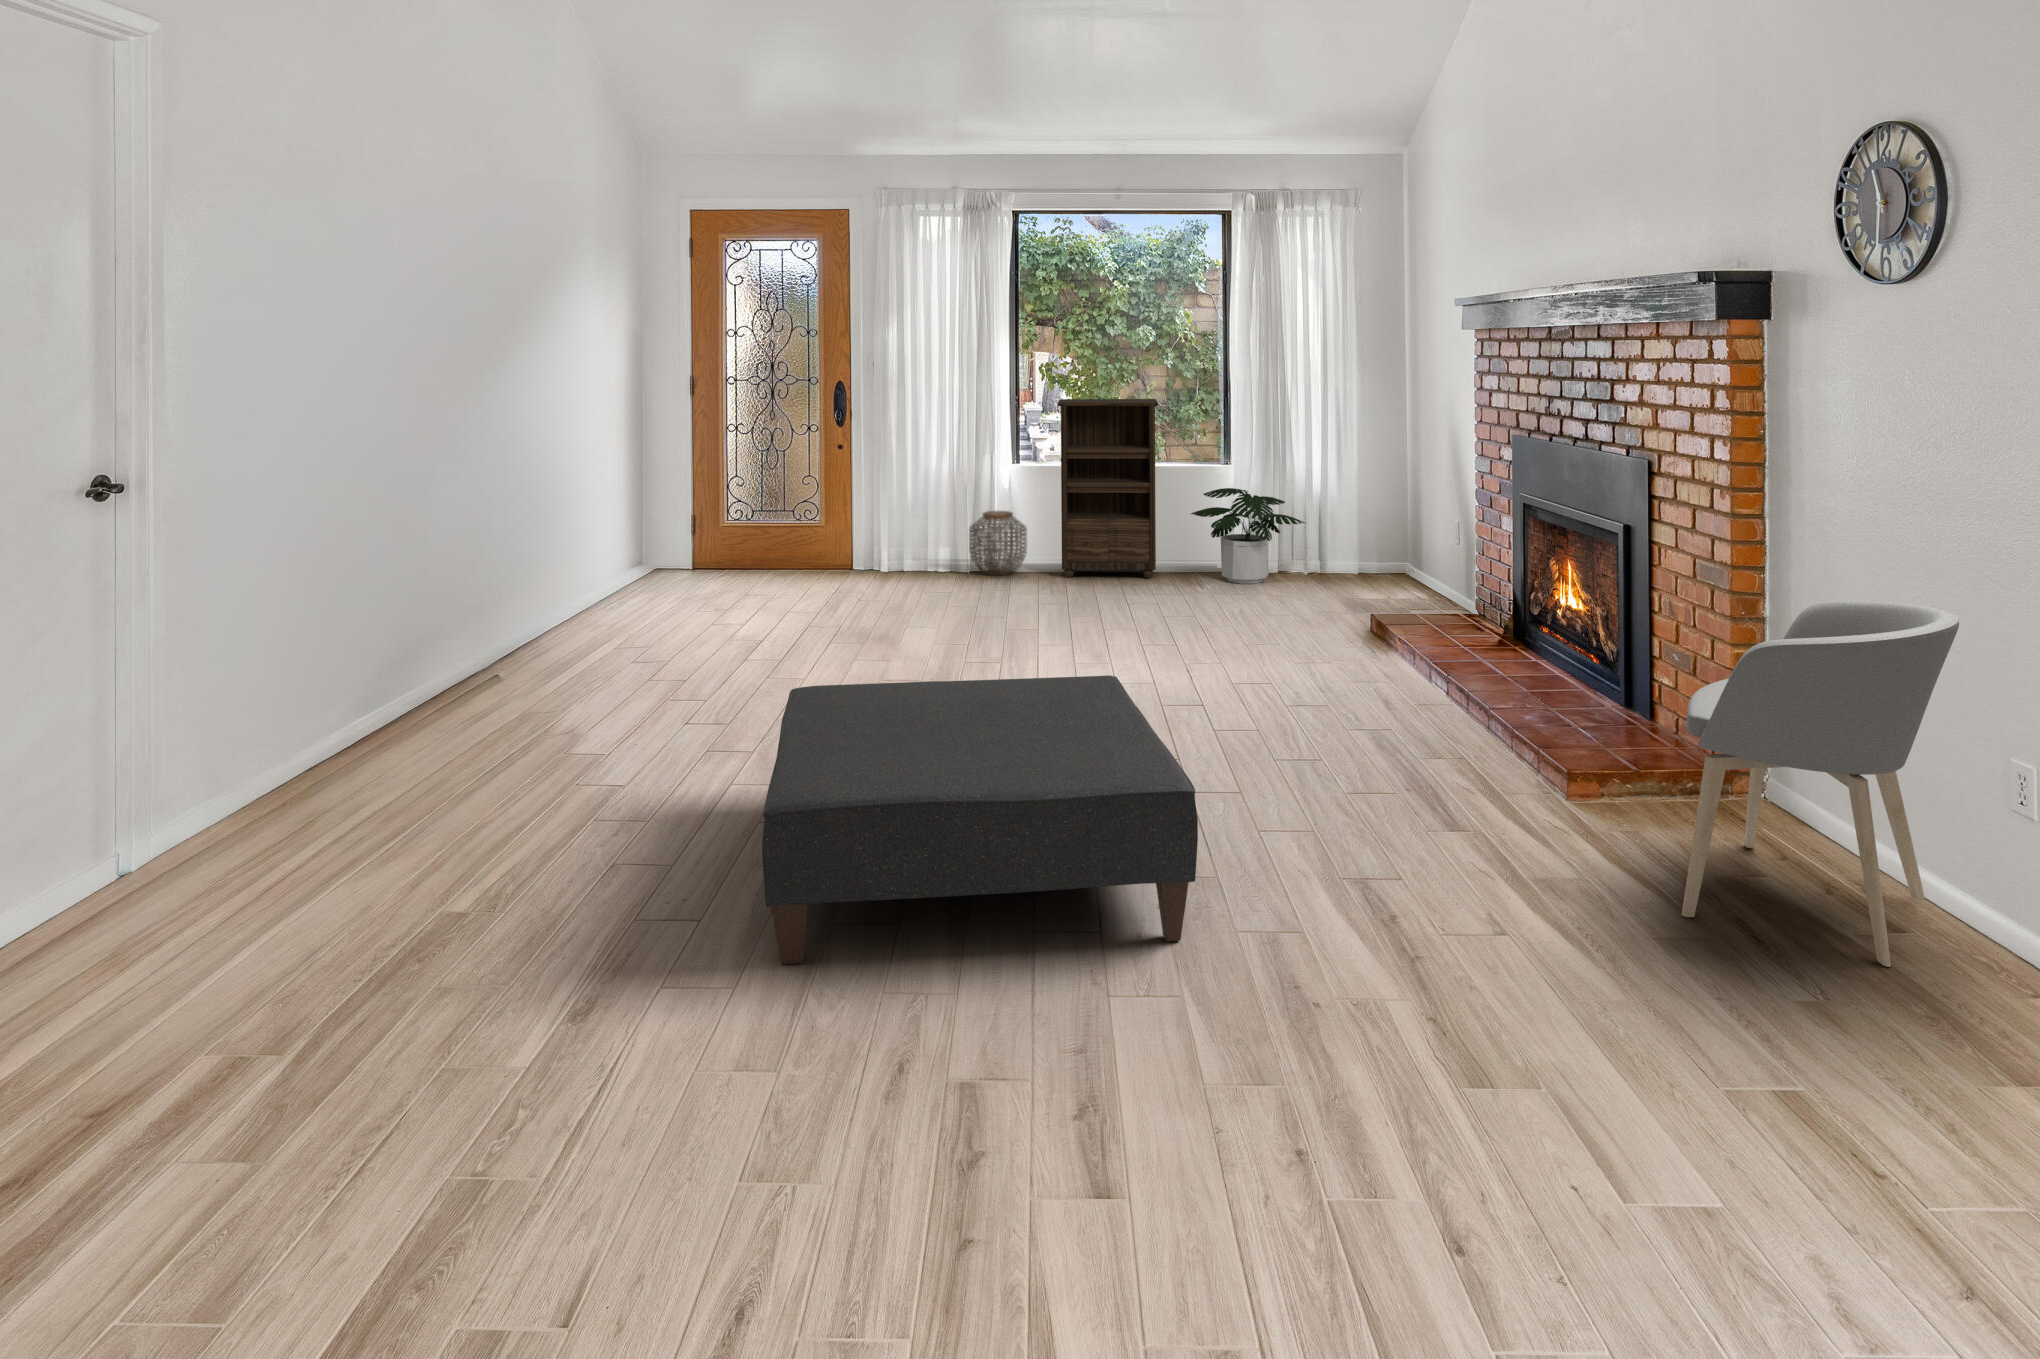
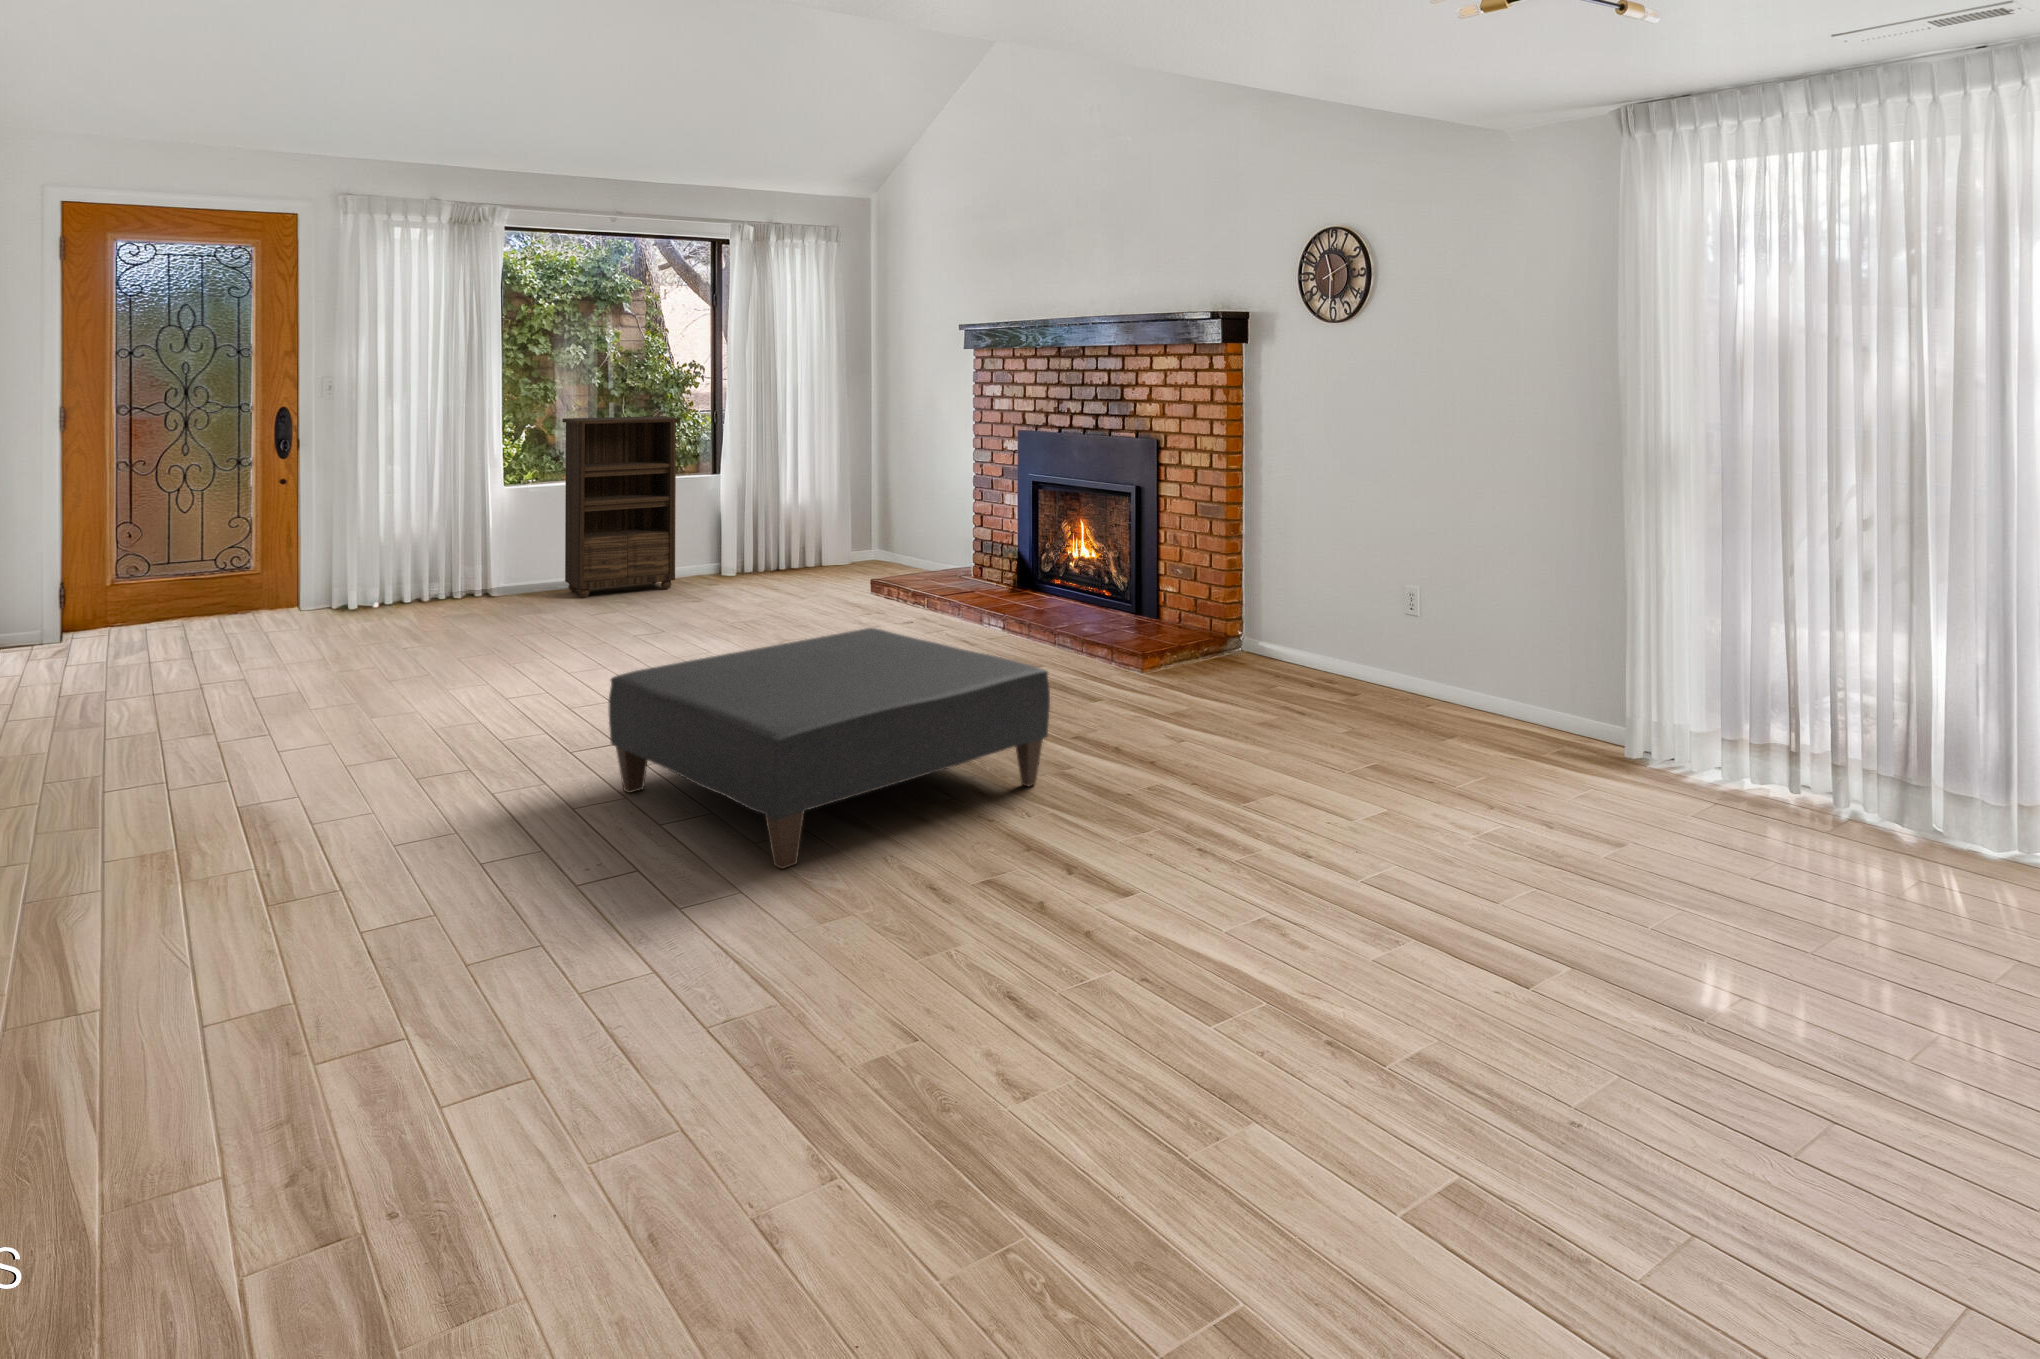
potted plant: present [1191,488,1305,584] -> none [705,497,816,583]
woven basket: present [969,511,1027,576] -> none [465,537,534,606]
armchair: present [1682,600,1959,967] -> none [1255,507,1388,708]

